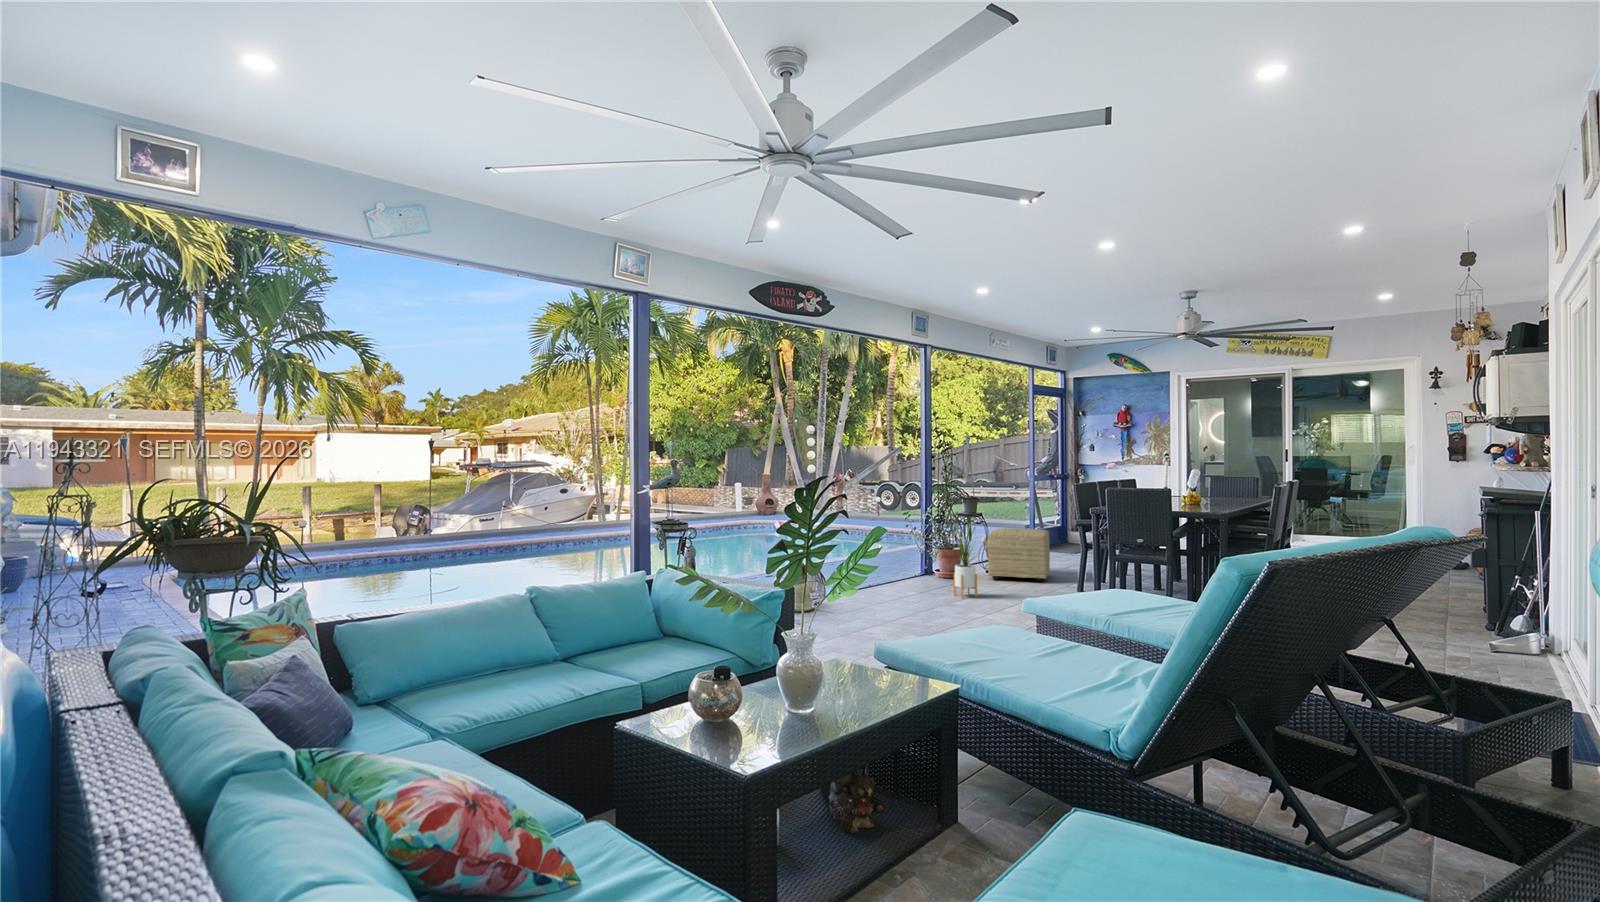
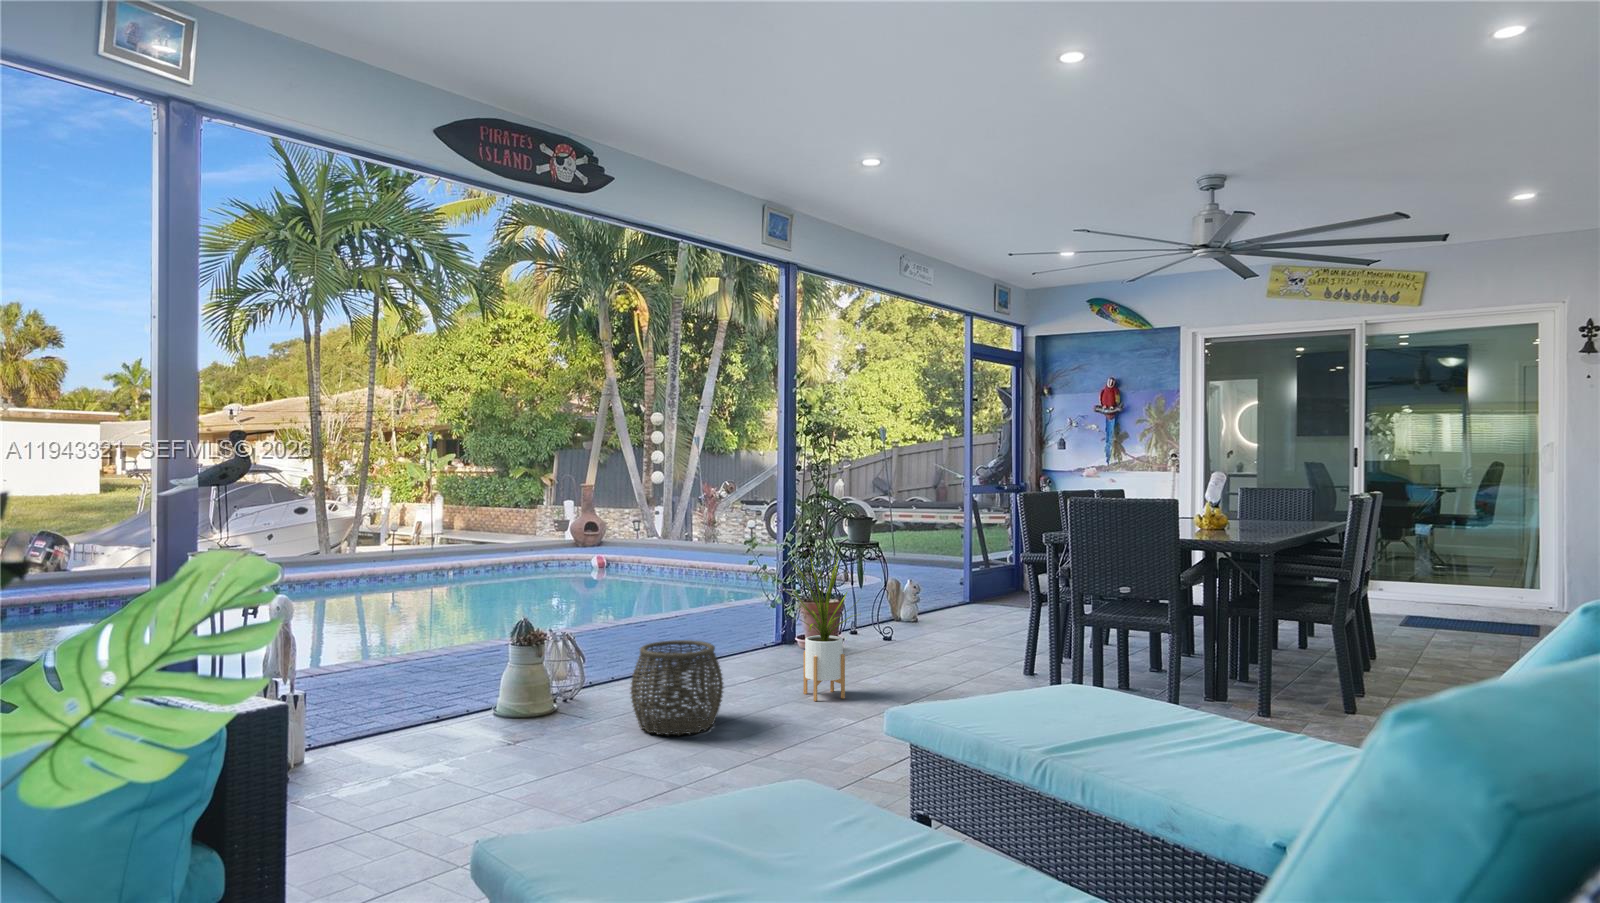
ottoman: present [988,528,1050,582] -> none [882,567,990,661]
woven basket: none [876,565,922,610] -> present [630,640,724,735]

